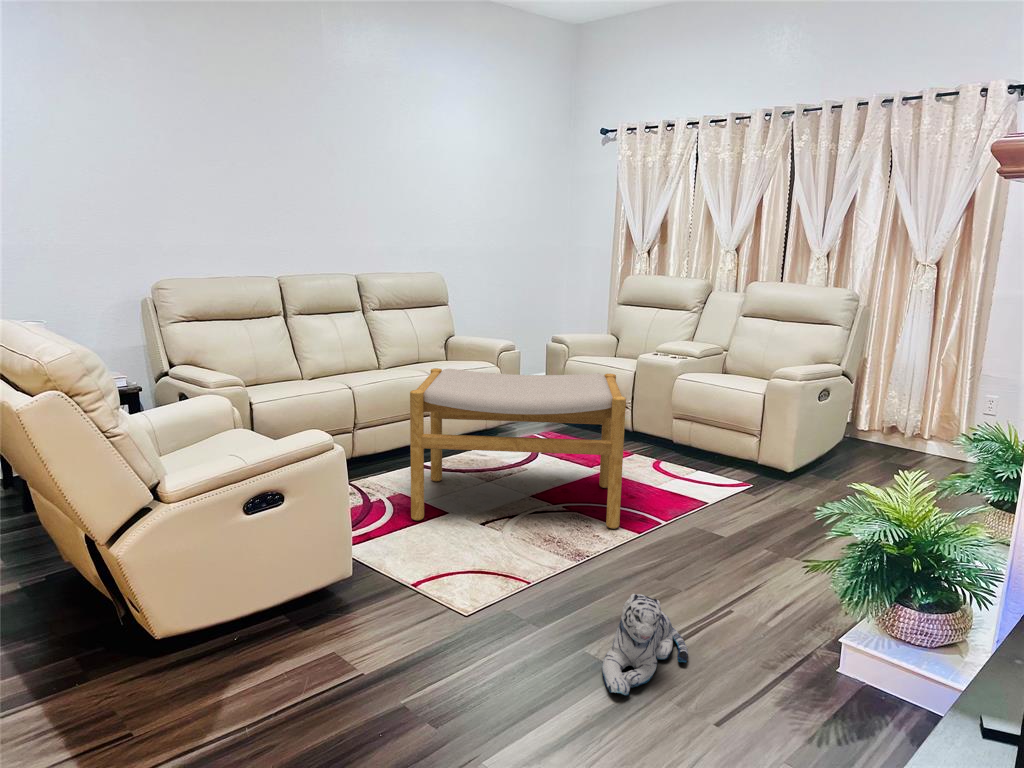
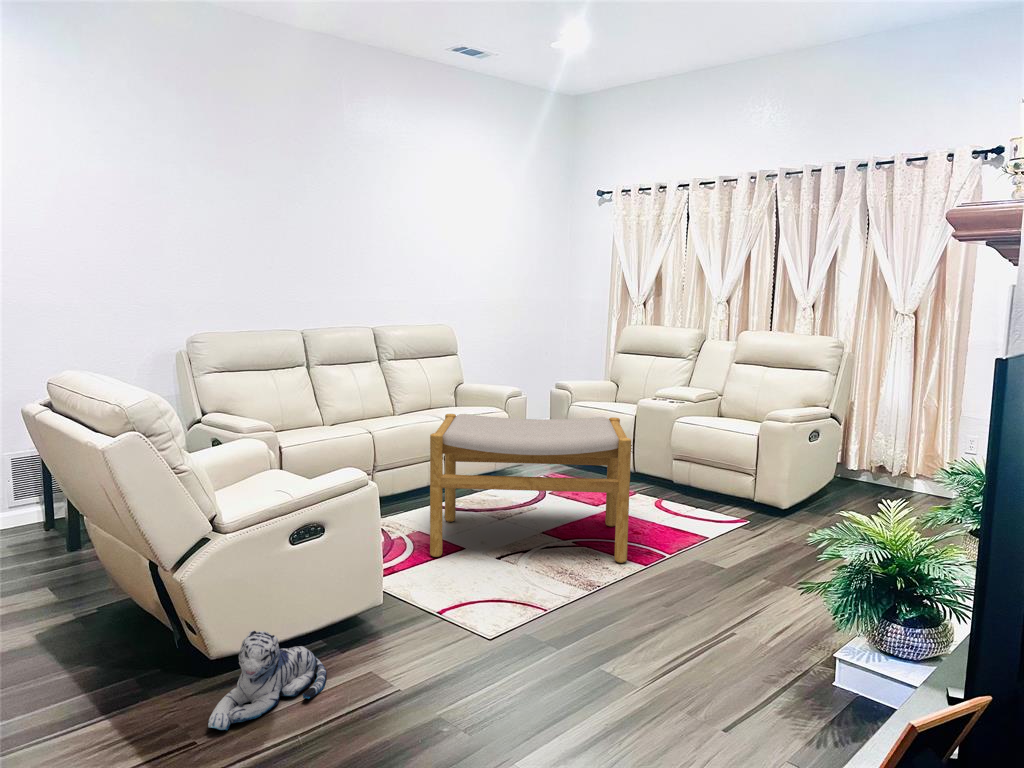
plush toy: present [602,594,688,695] -> present [208,630,327,730]

